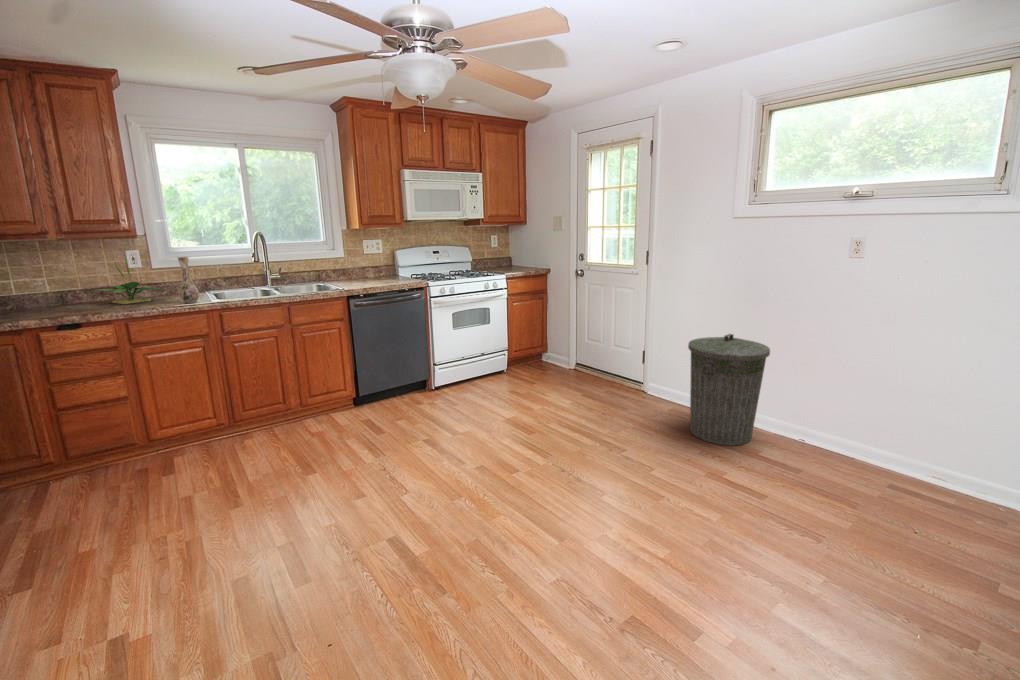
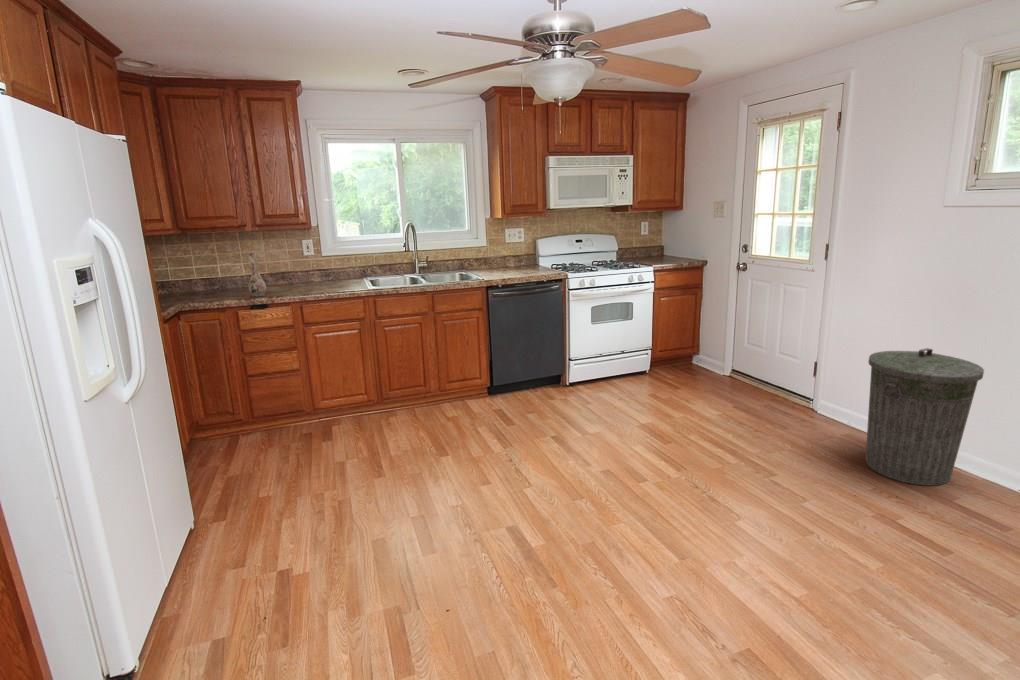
potted plant: present [92,257,162,304] -> none [274,243,328,288]
vase: present [178,257,199,303] -> present [248,252,266,297]

